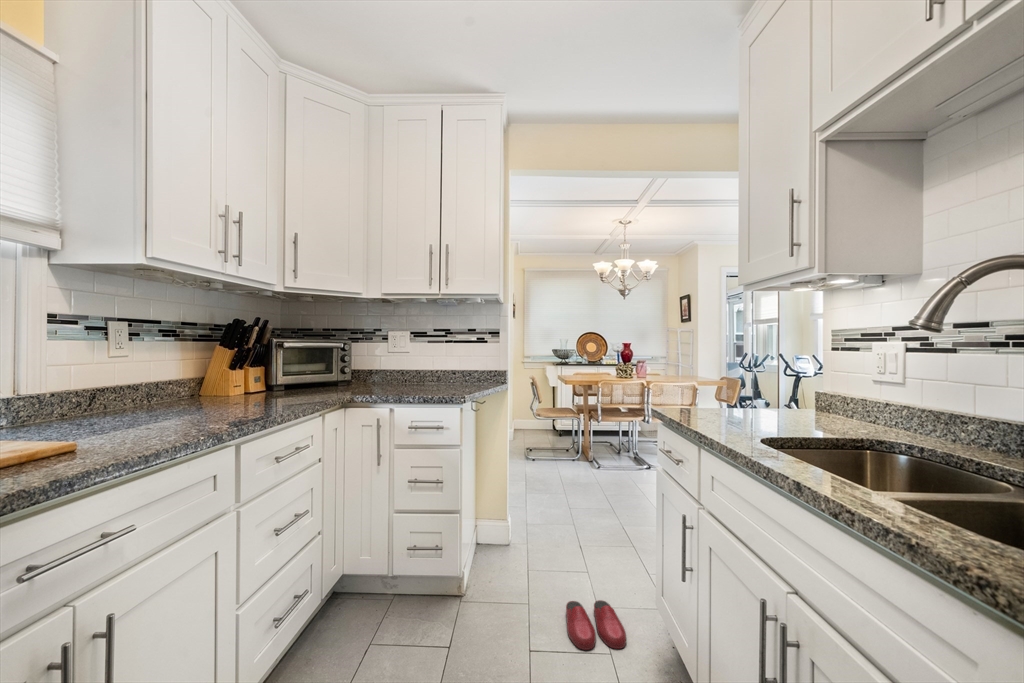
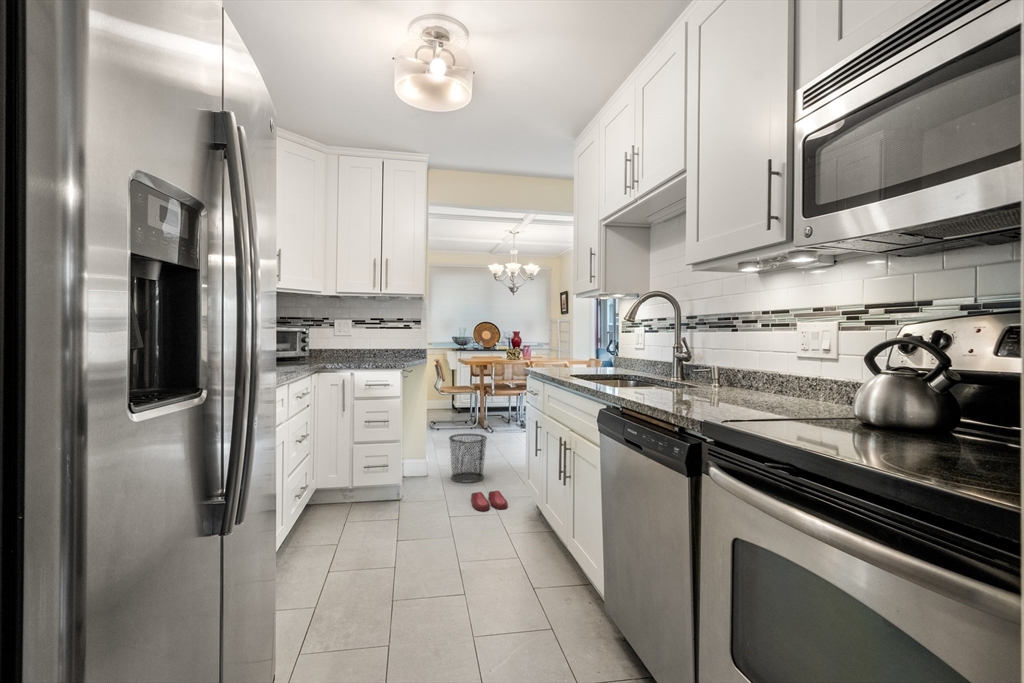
waste bin: none [536,490,592,569] -> present [449,434,487,483]

